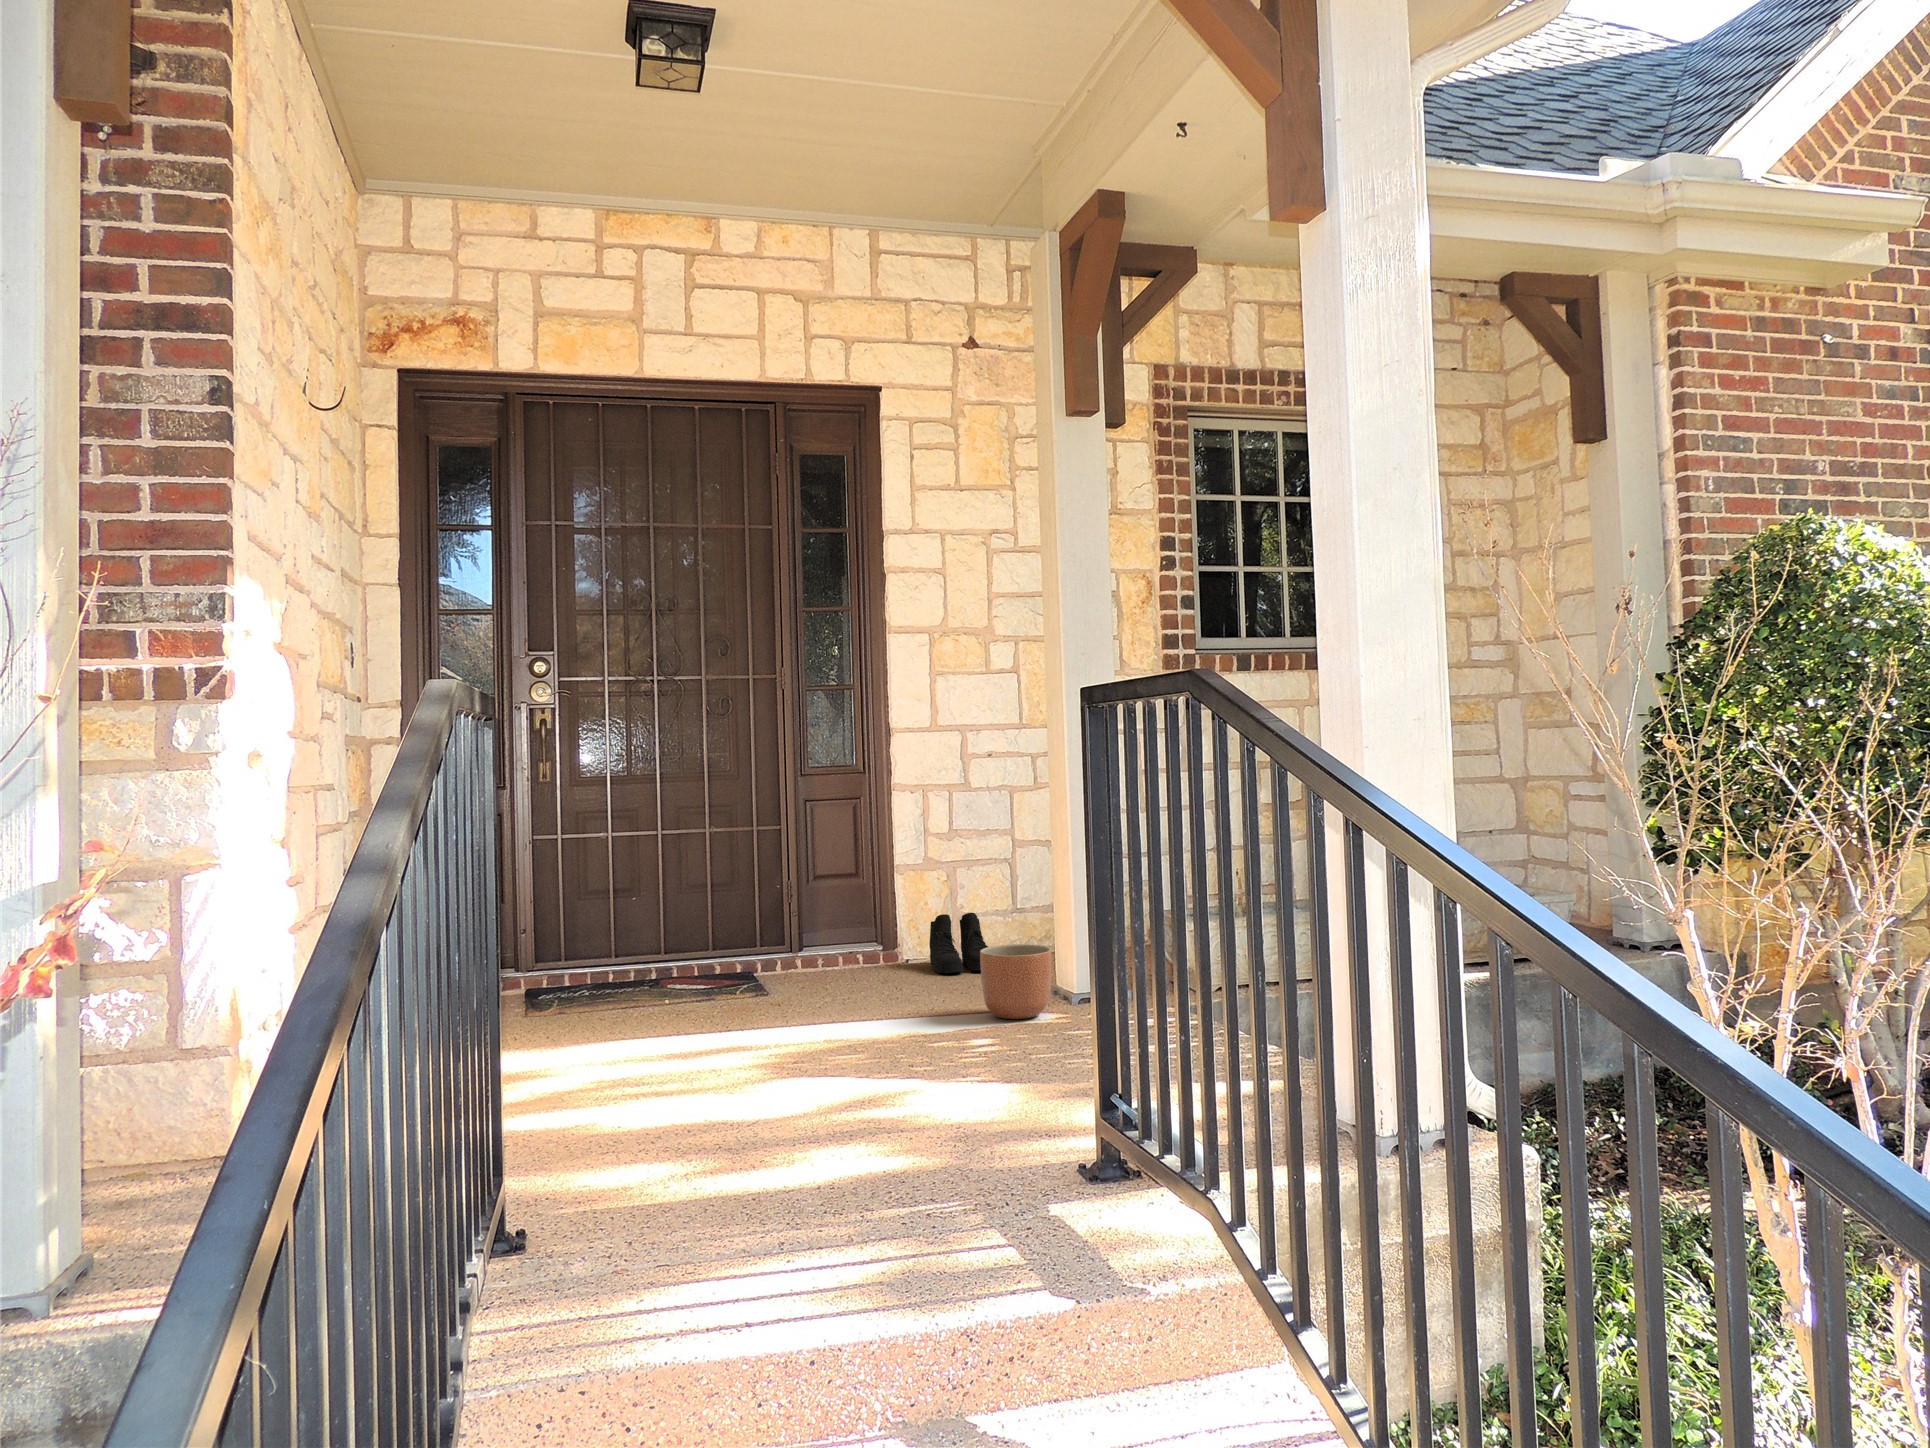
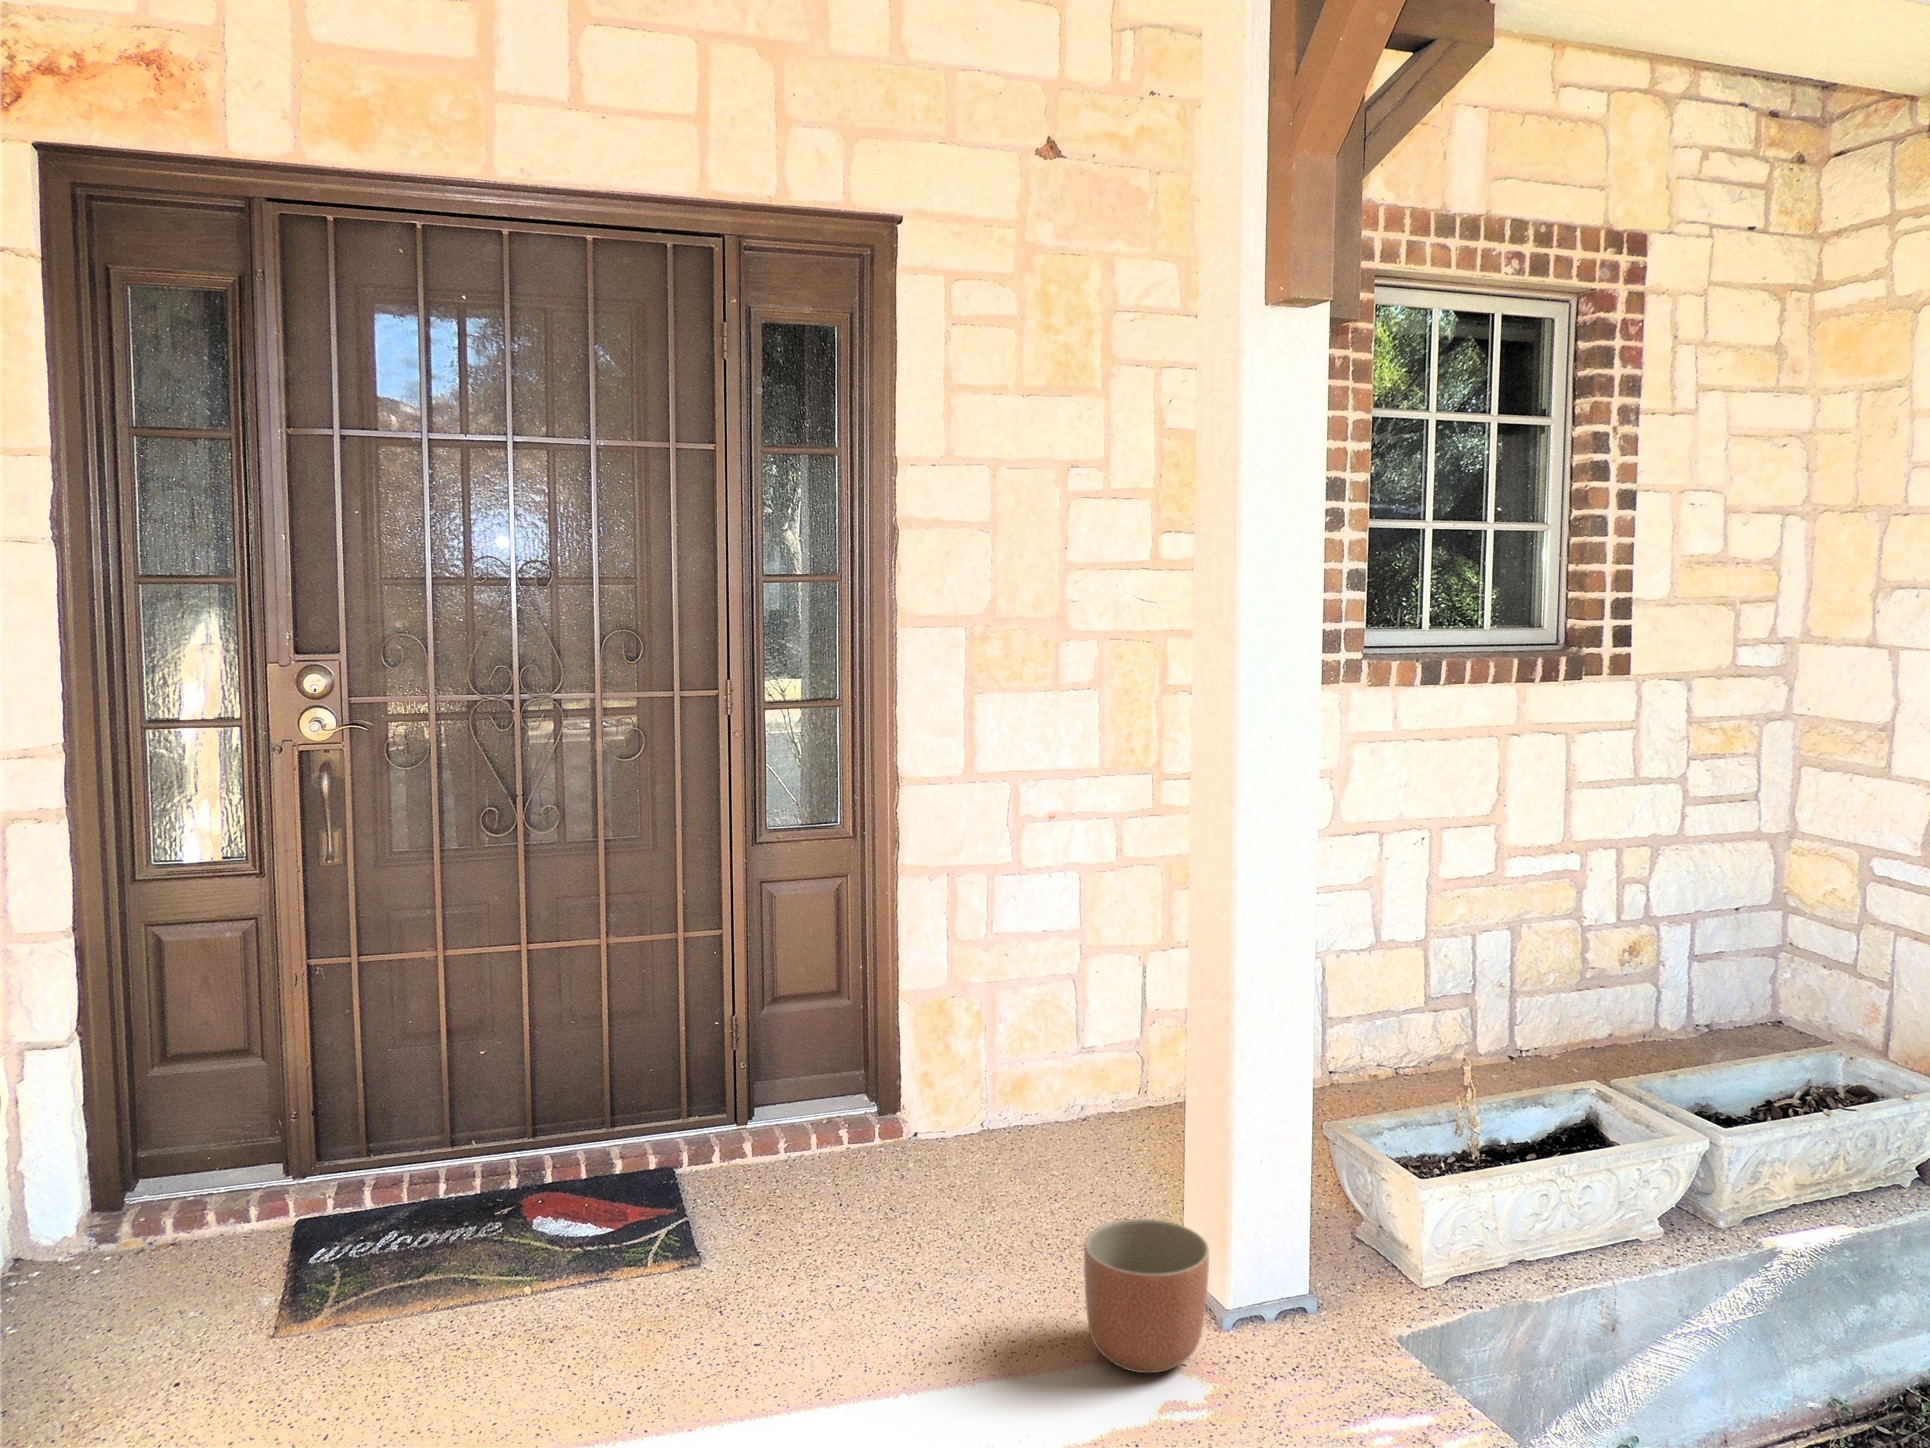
boots: present [929,913,988,974] -> none [955,1073,1060,1185]

